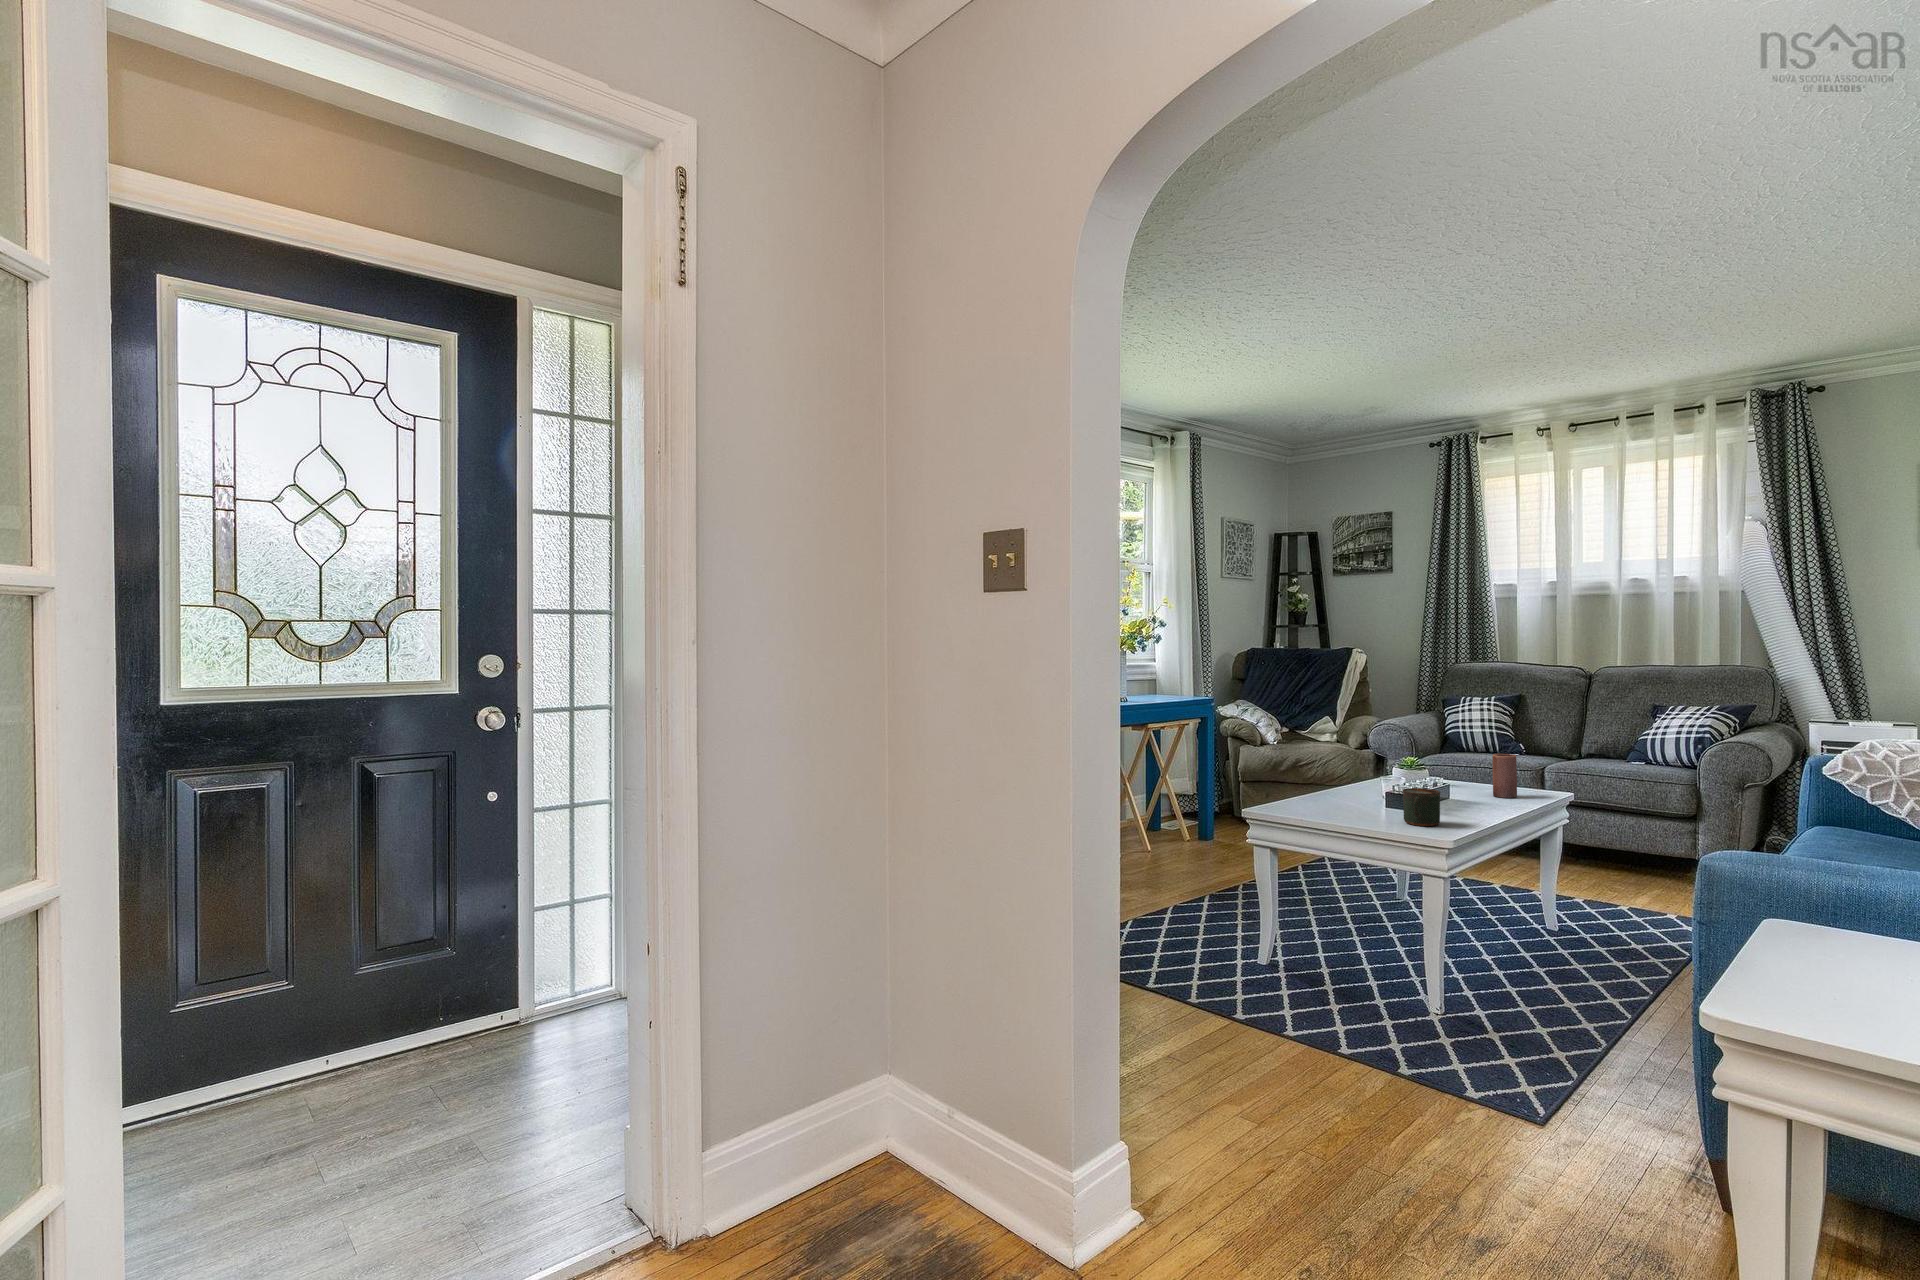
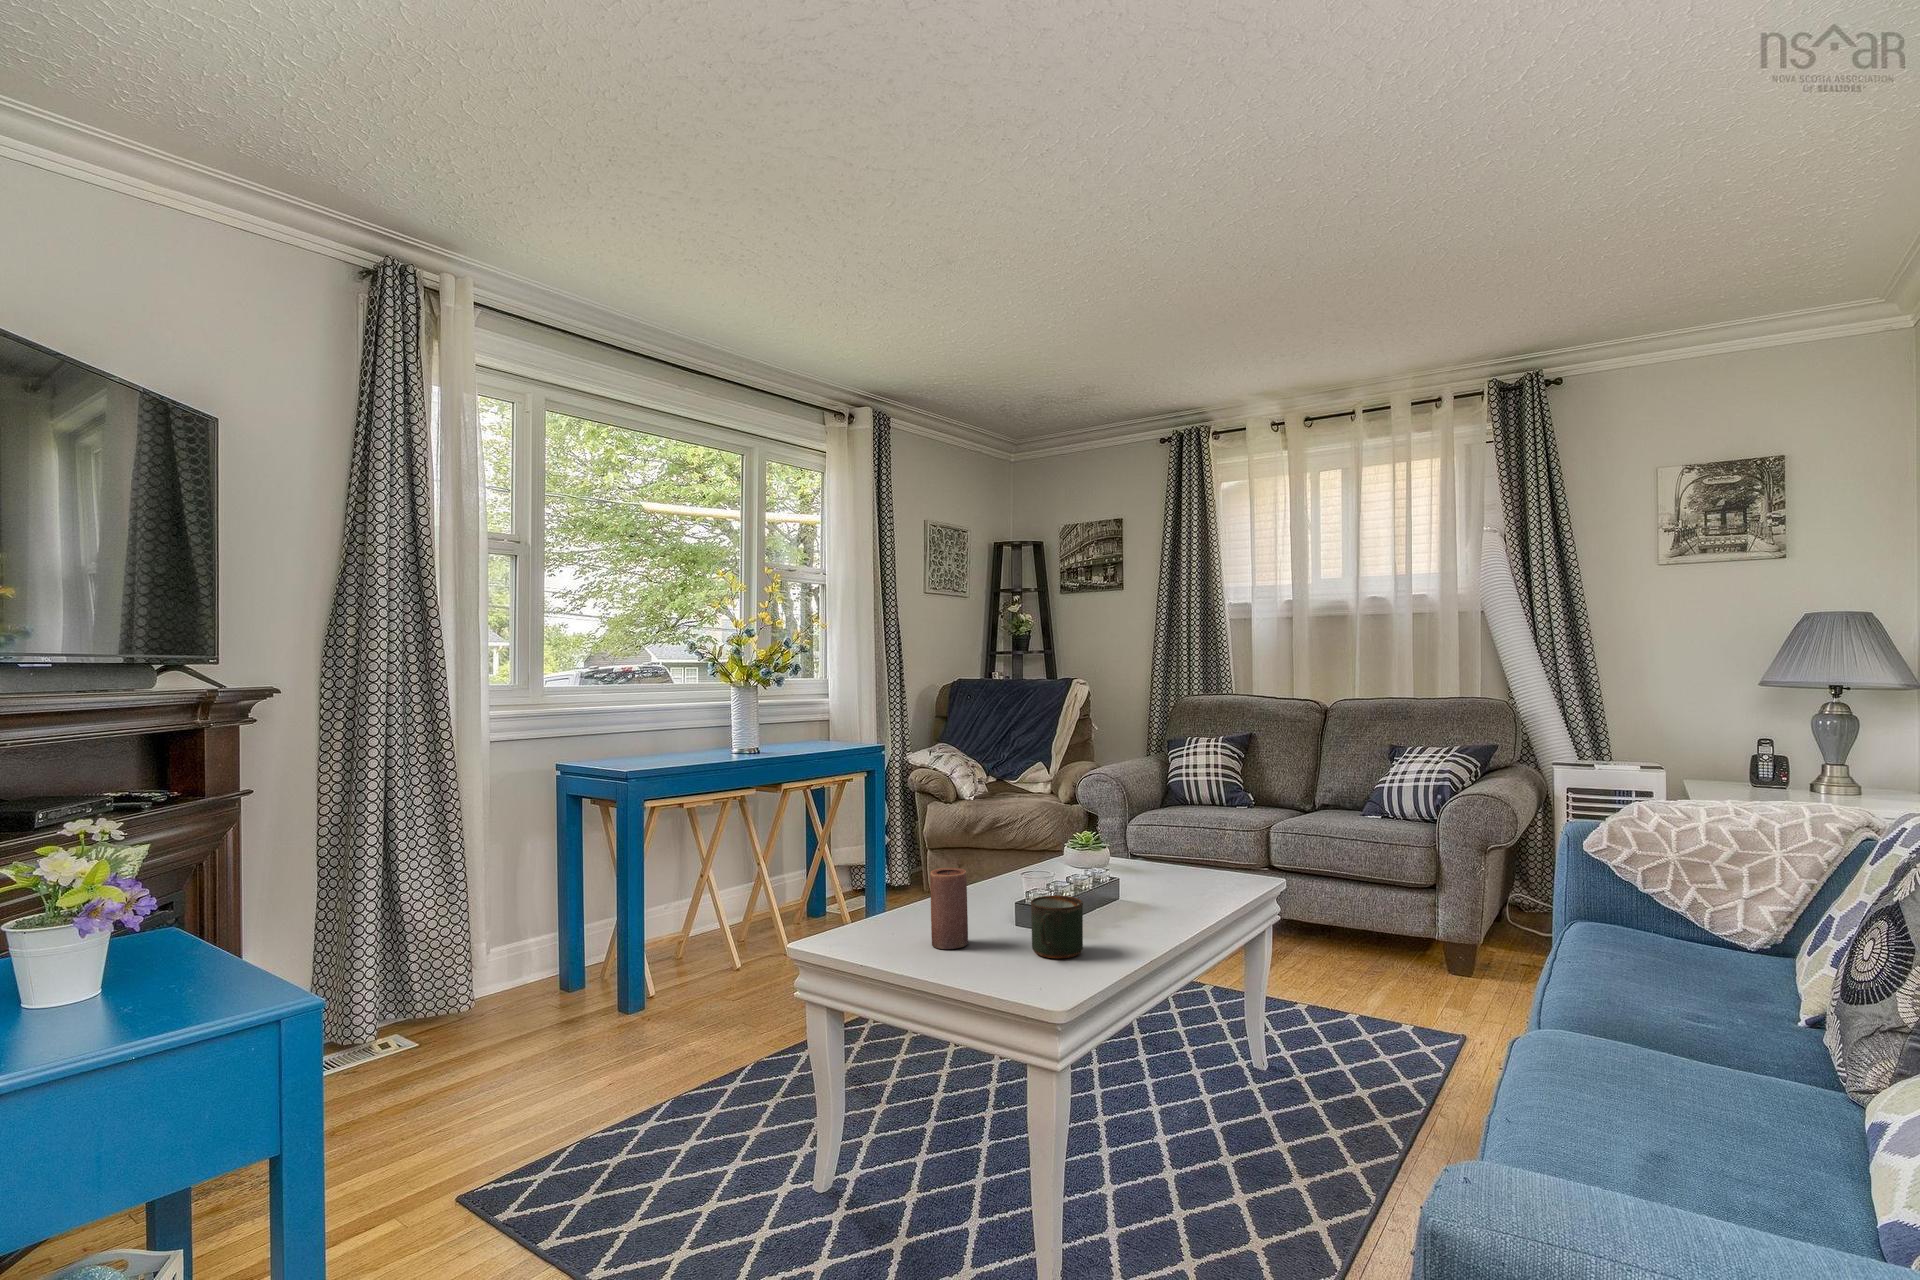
candle: present [1492,754,1517,798] -> present [930,868,969,949]

